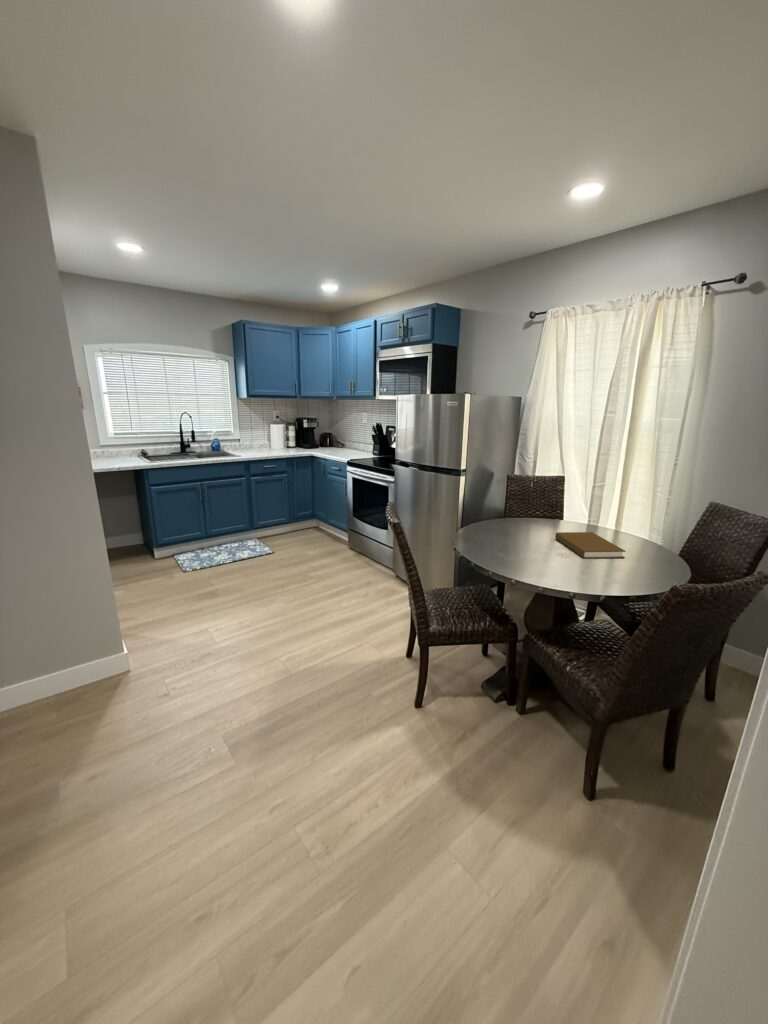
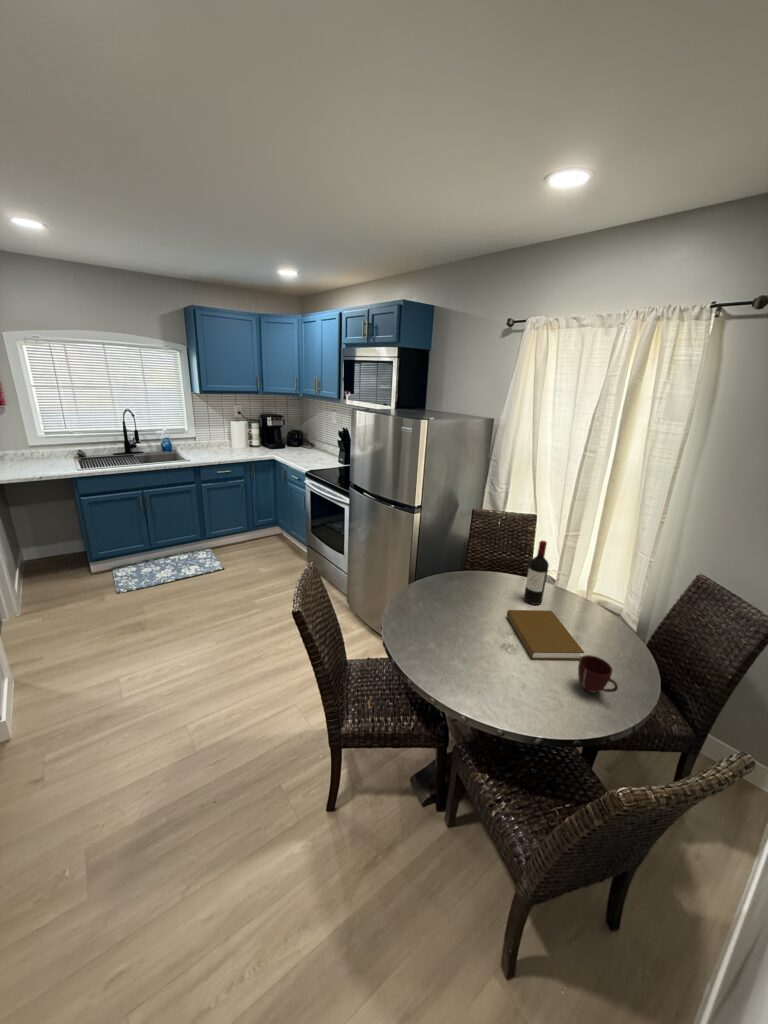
wine bottle: none [566,477,586,533] -> present [524,541,549,605]
mug: none [624,545,658,572] -> present [578,655,618,693]

